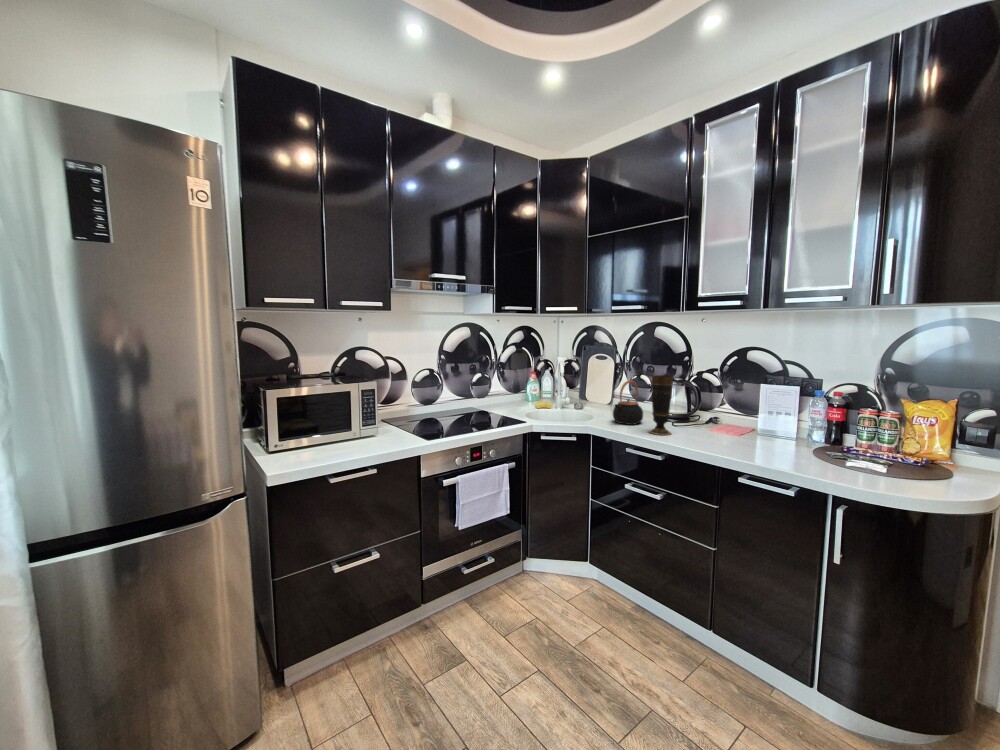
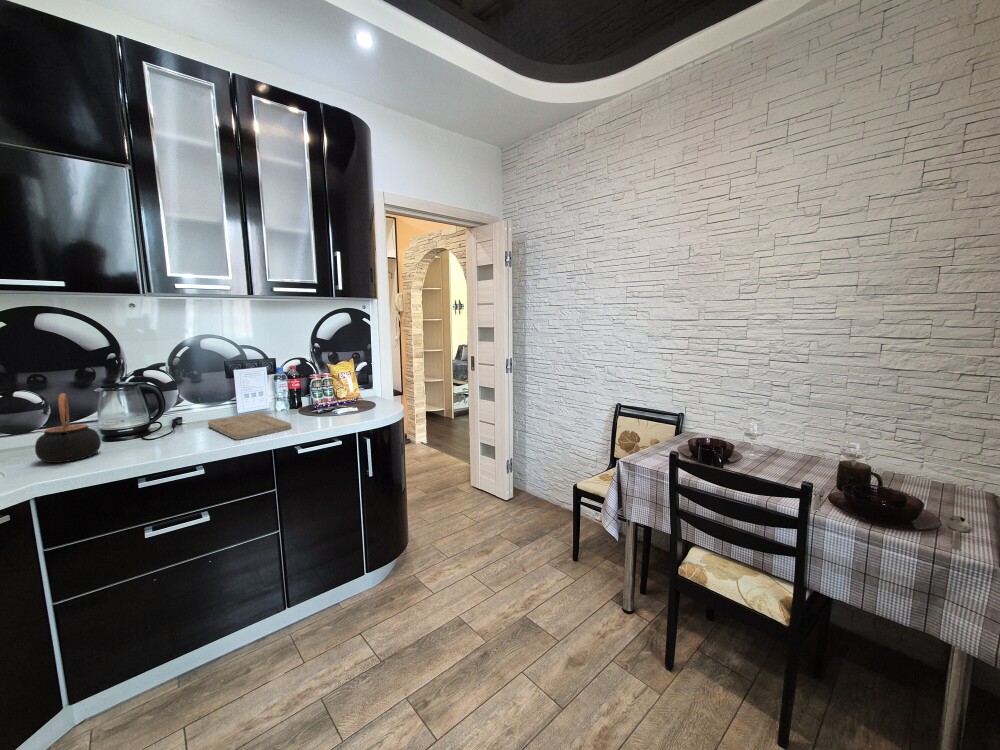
vase: present [649,375,672,435] -> none [137,374,179,452]
cutting board: none [695,426,771,455] -> present [208,413,291,440]

